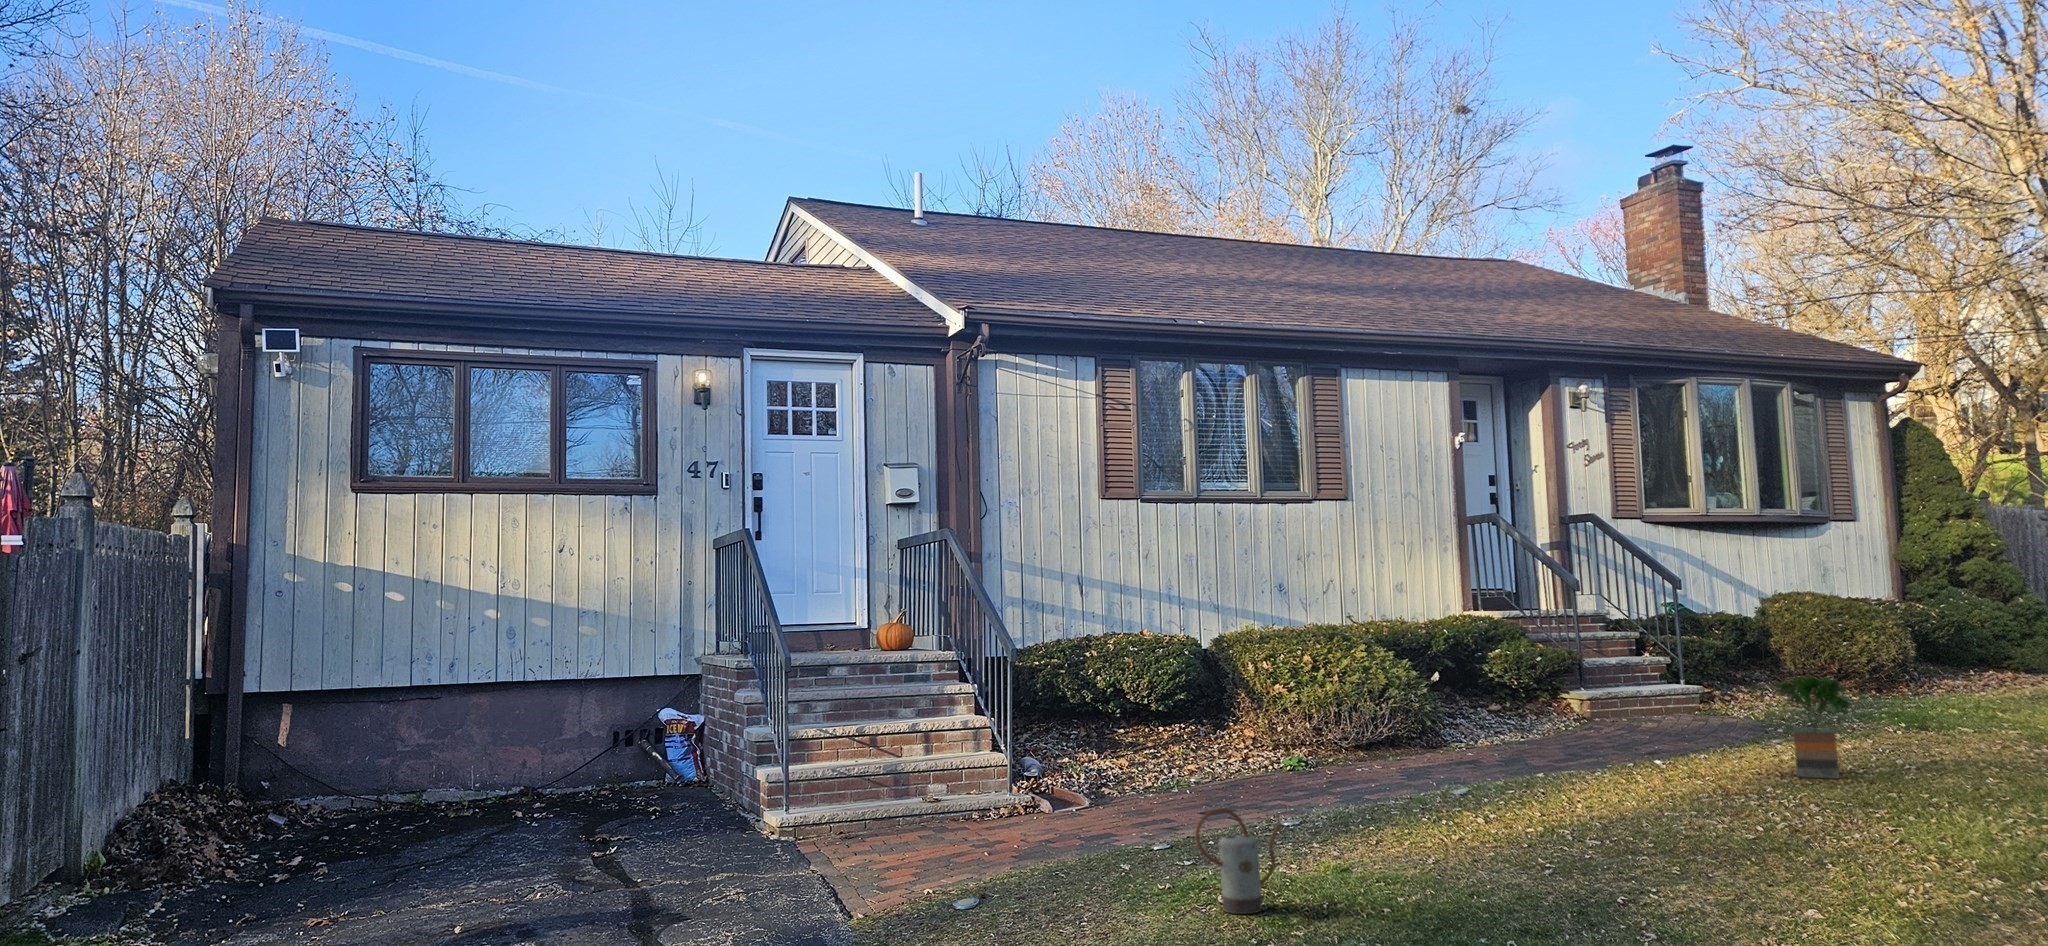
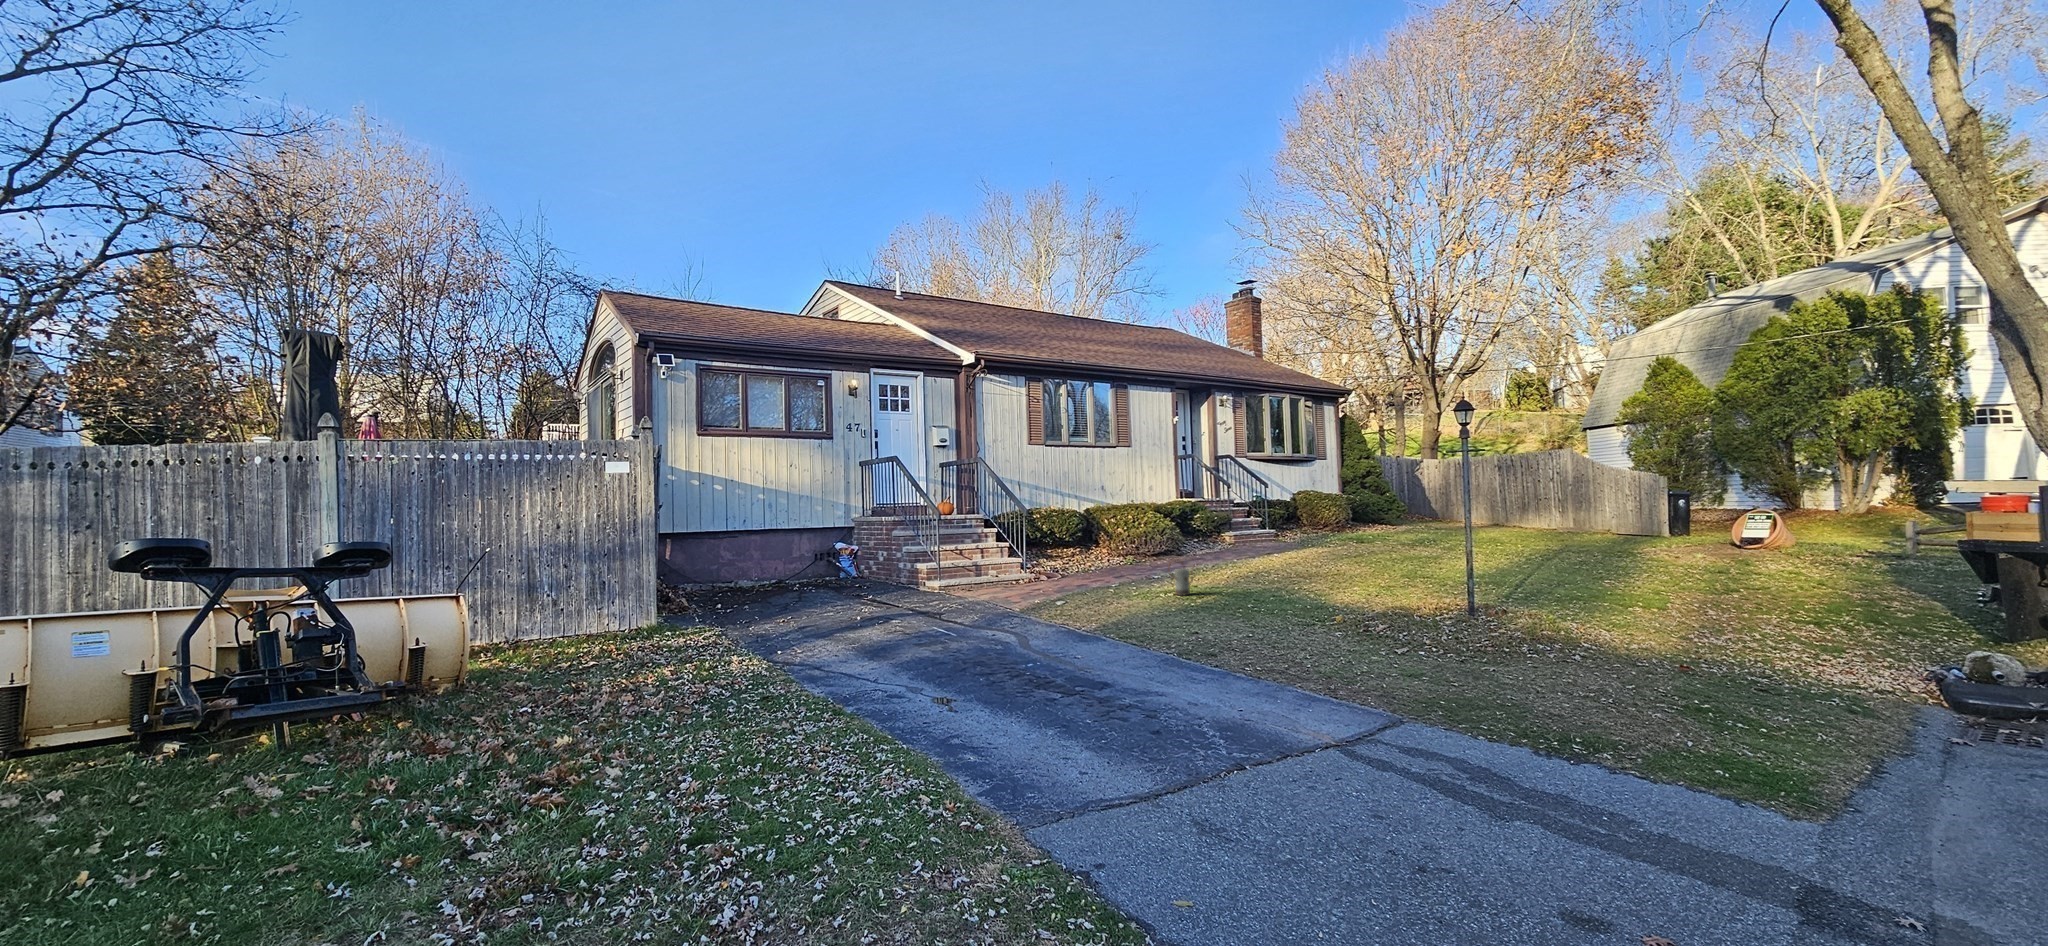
potted tree: present [1777,676,1852,779] -> none [1327,518,1355,556]

